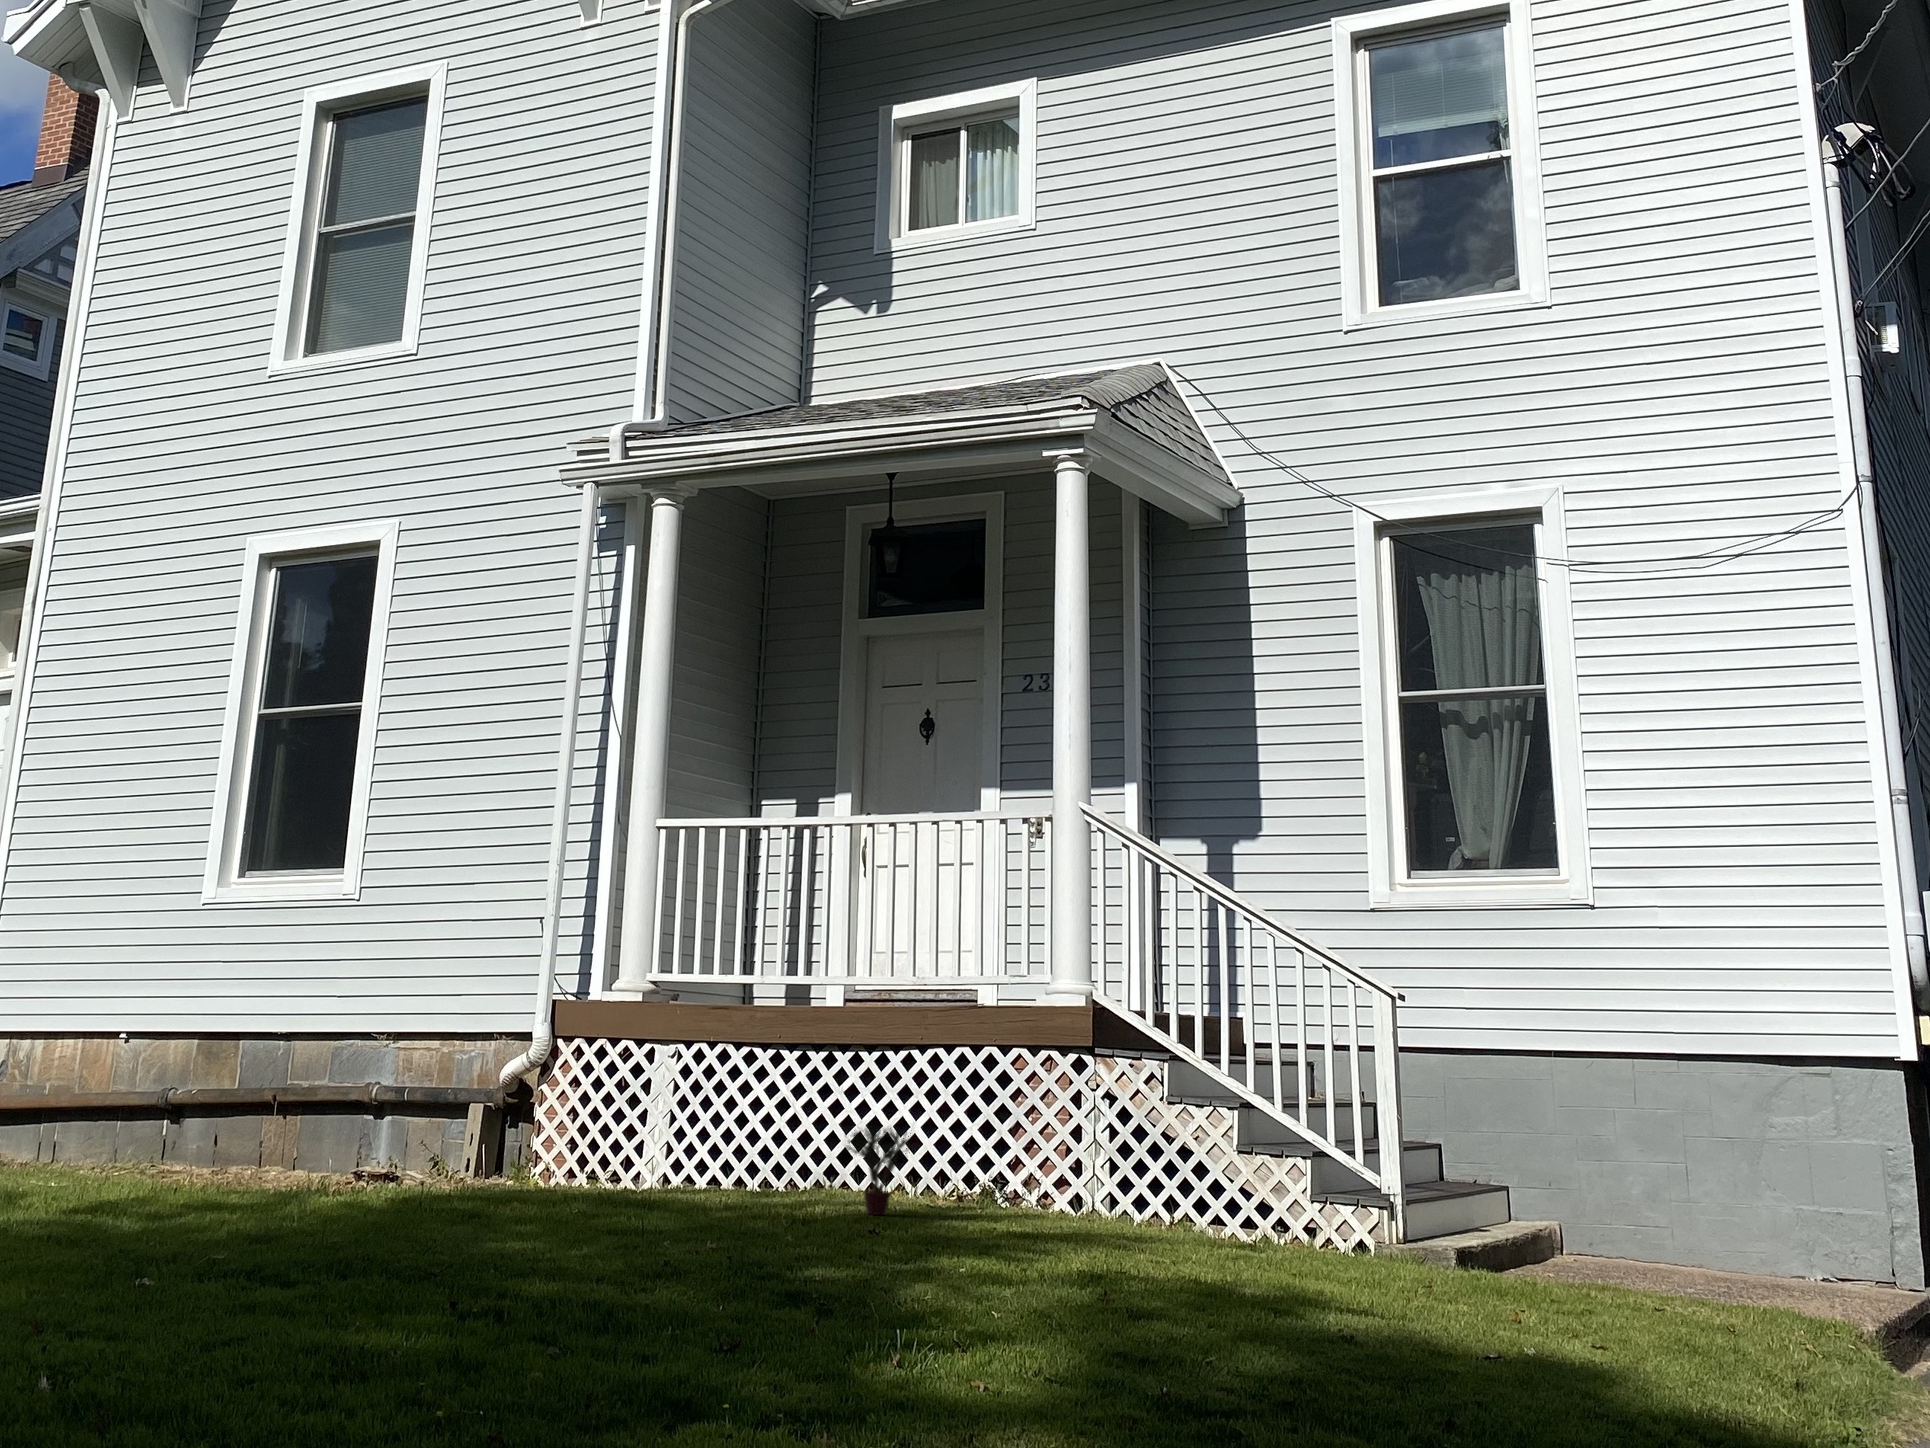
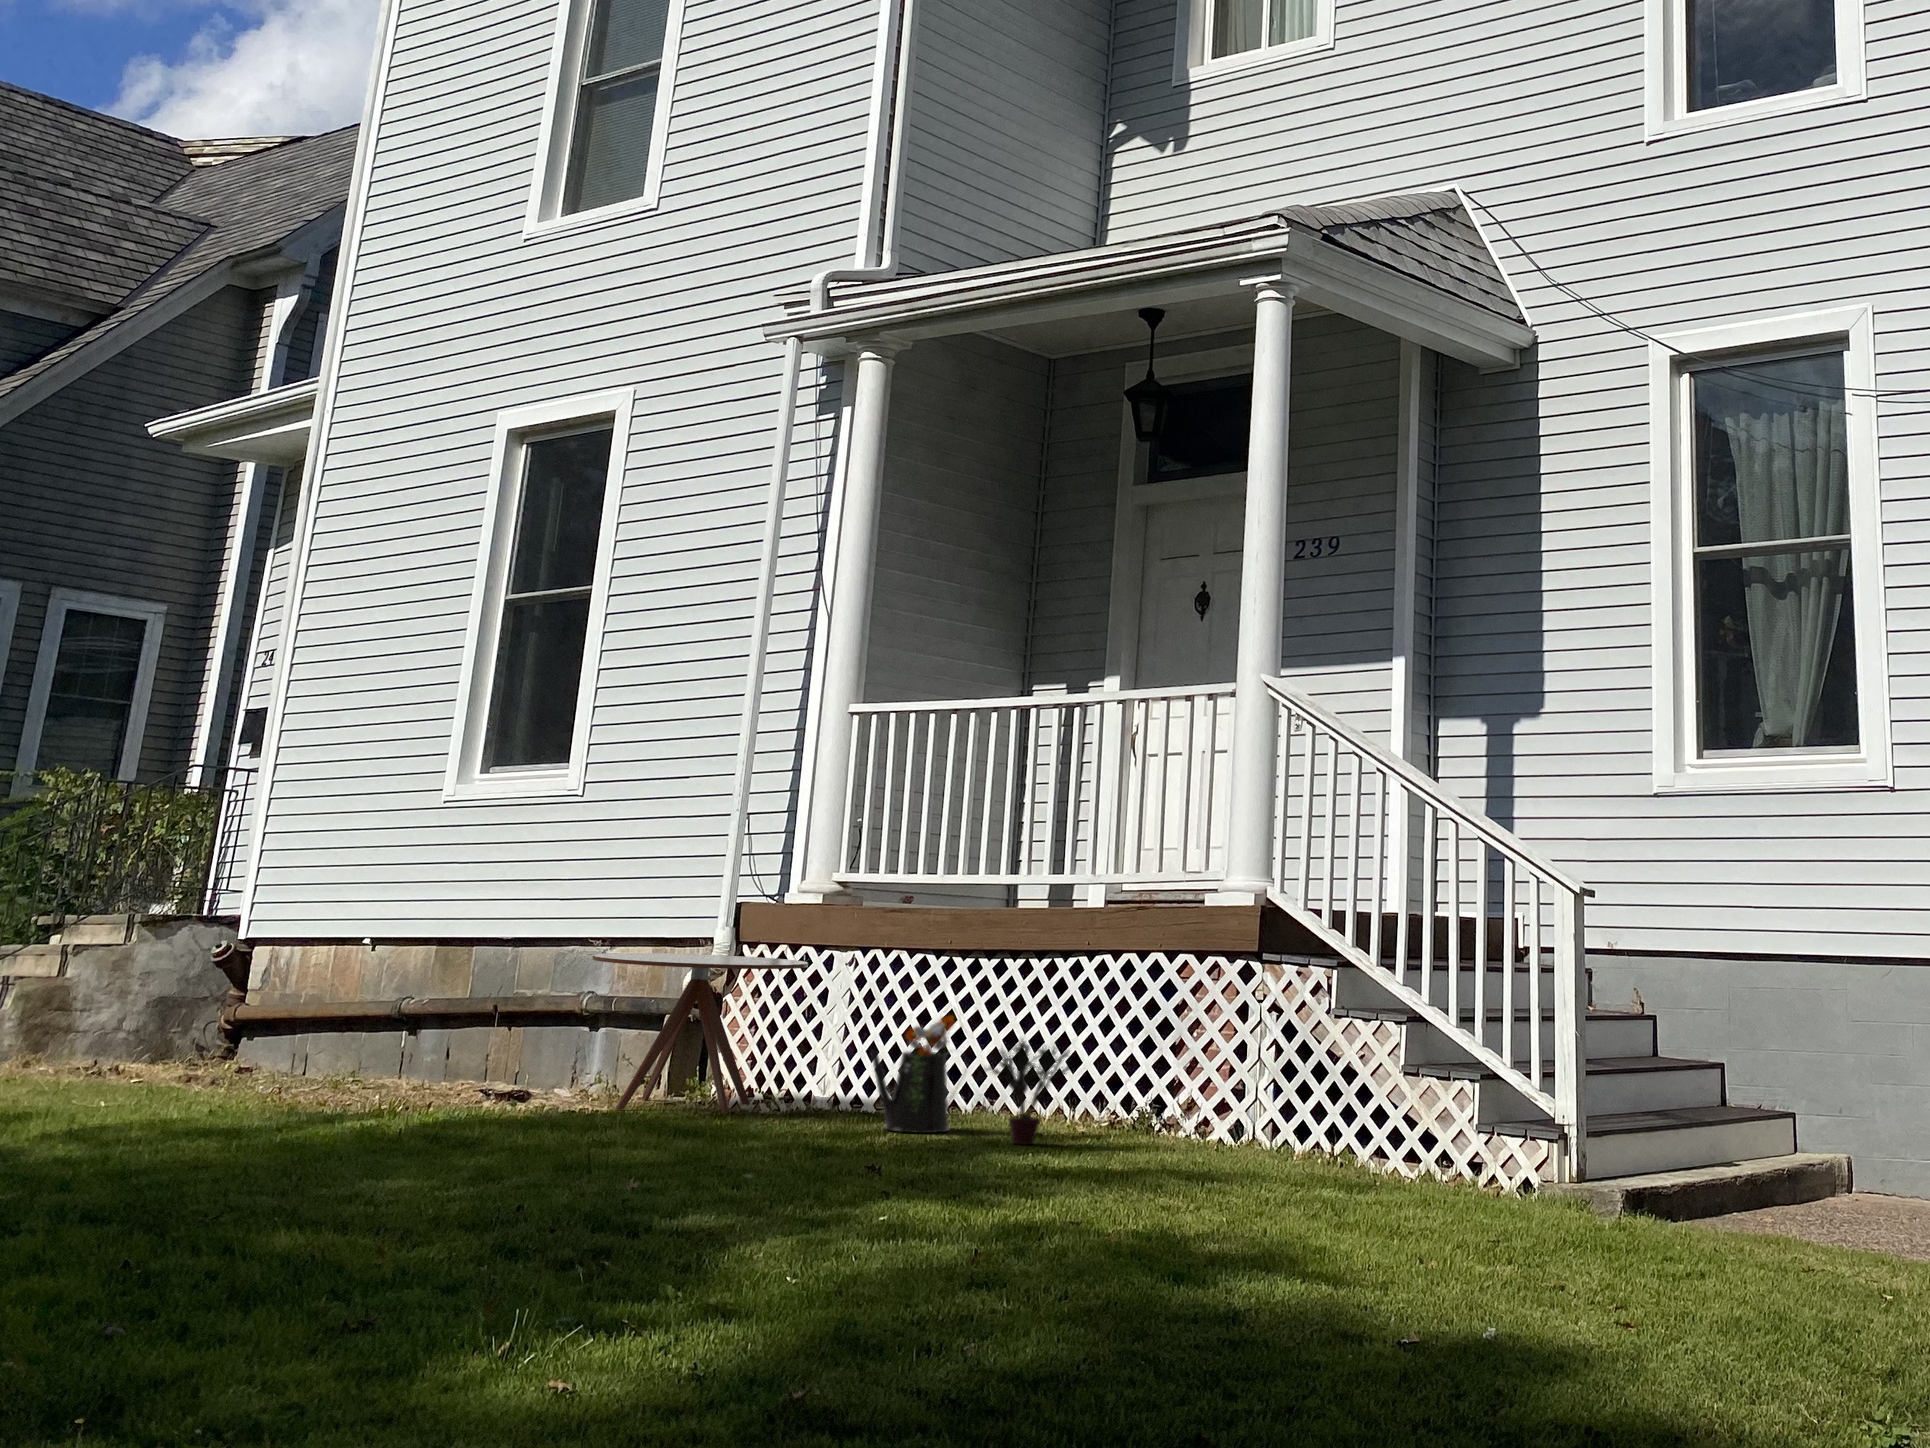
round table: none [449,1046,636,1191] -> present [592,953,808,1114]
watering can: none [729,1100,805,1205] -> present [872,1016,966,1133]

